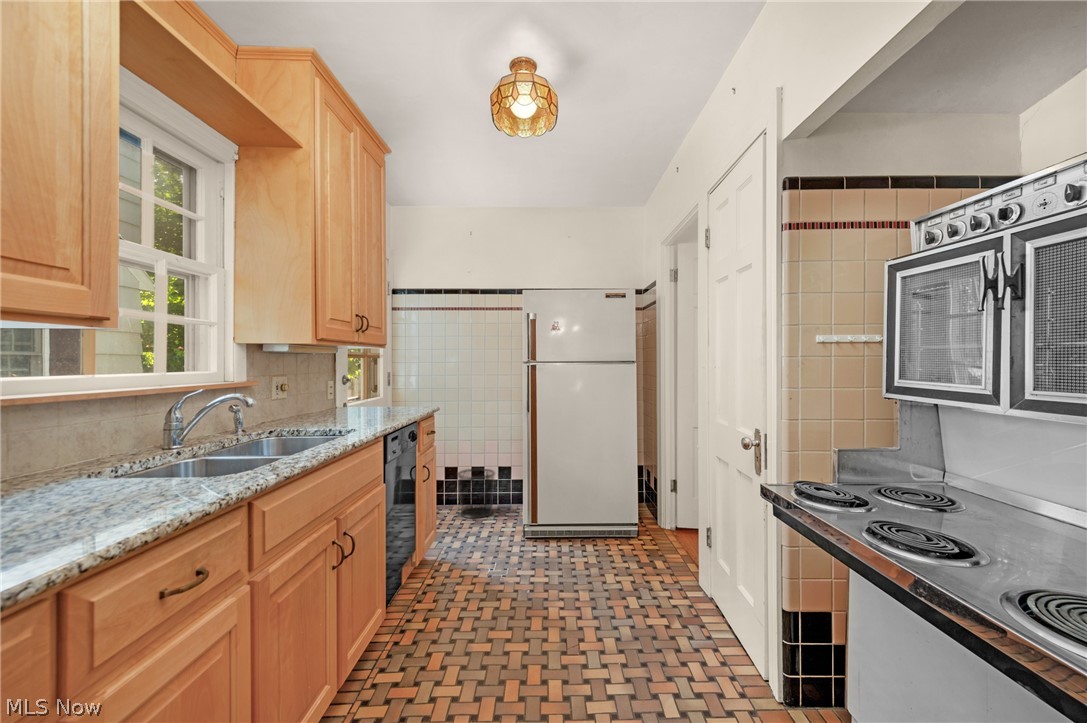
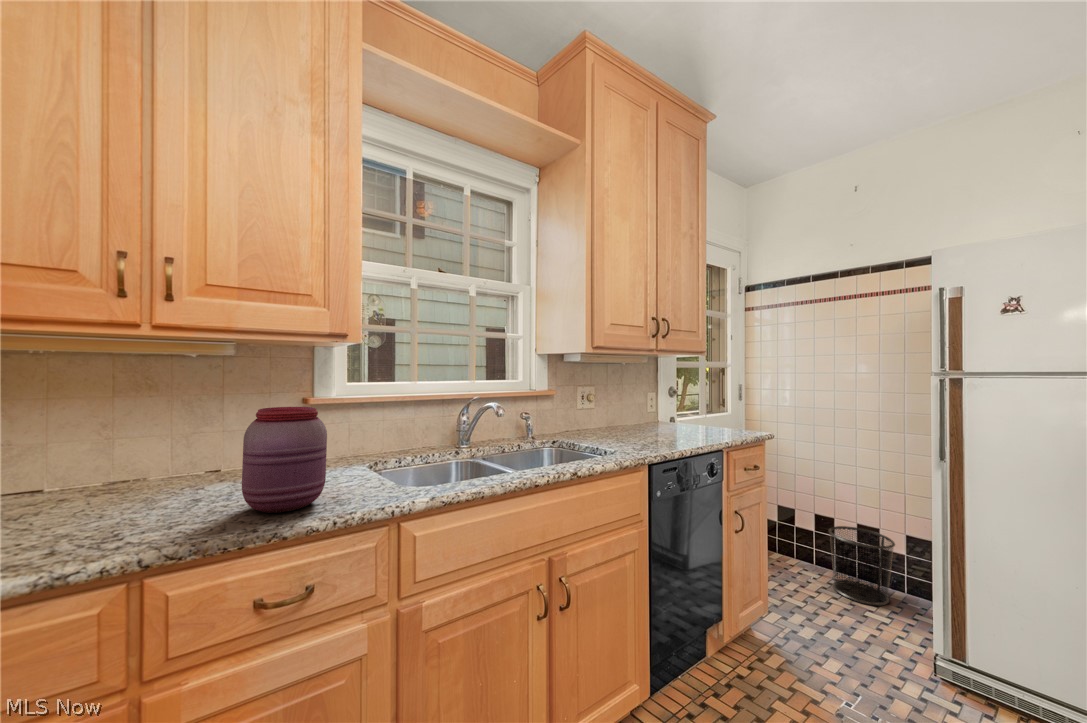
jar: none [98,401,194,509] -> present [242,407,327,513]

